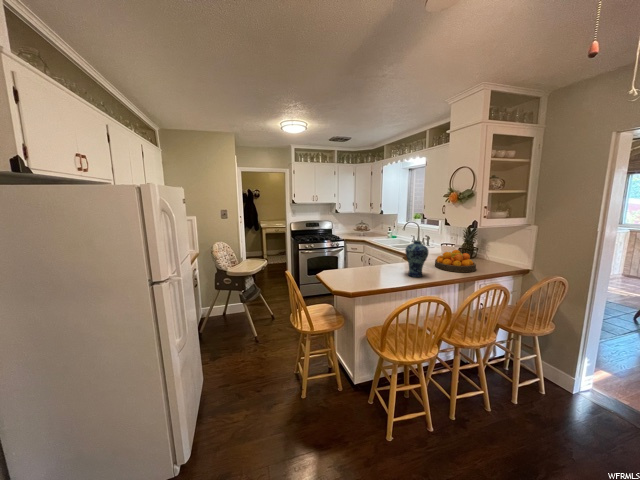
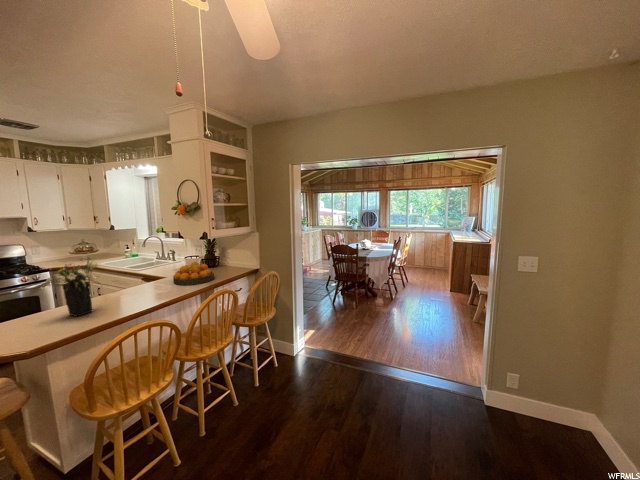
flower arrangement: none [355,235,390,277] -> present [40,261,98,317]
vase: present [406,240,428,277] -> none [129,259,157,301]

